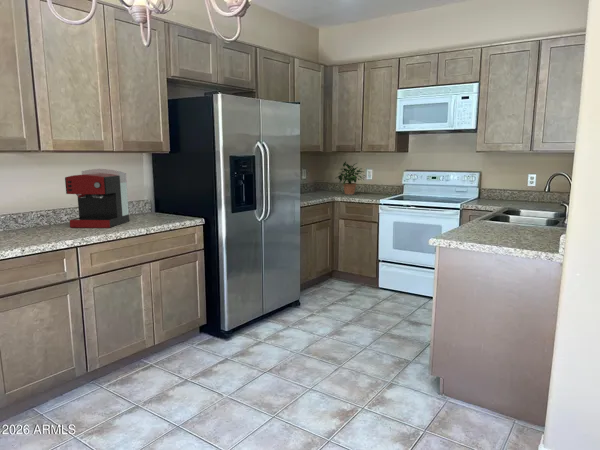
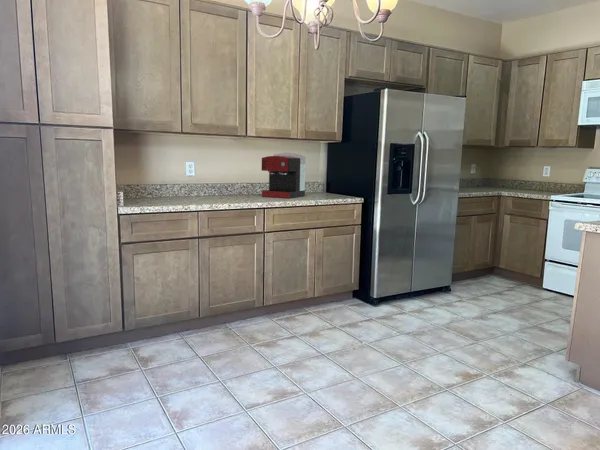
potted plant: present [338,162,365,195] -> none [504,156,541,191]

